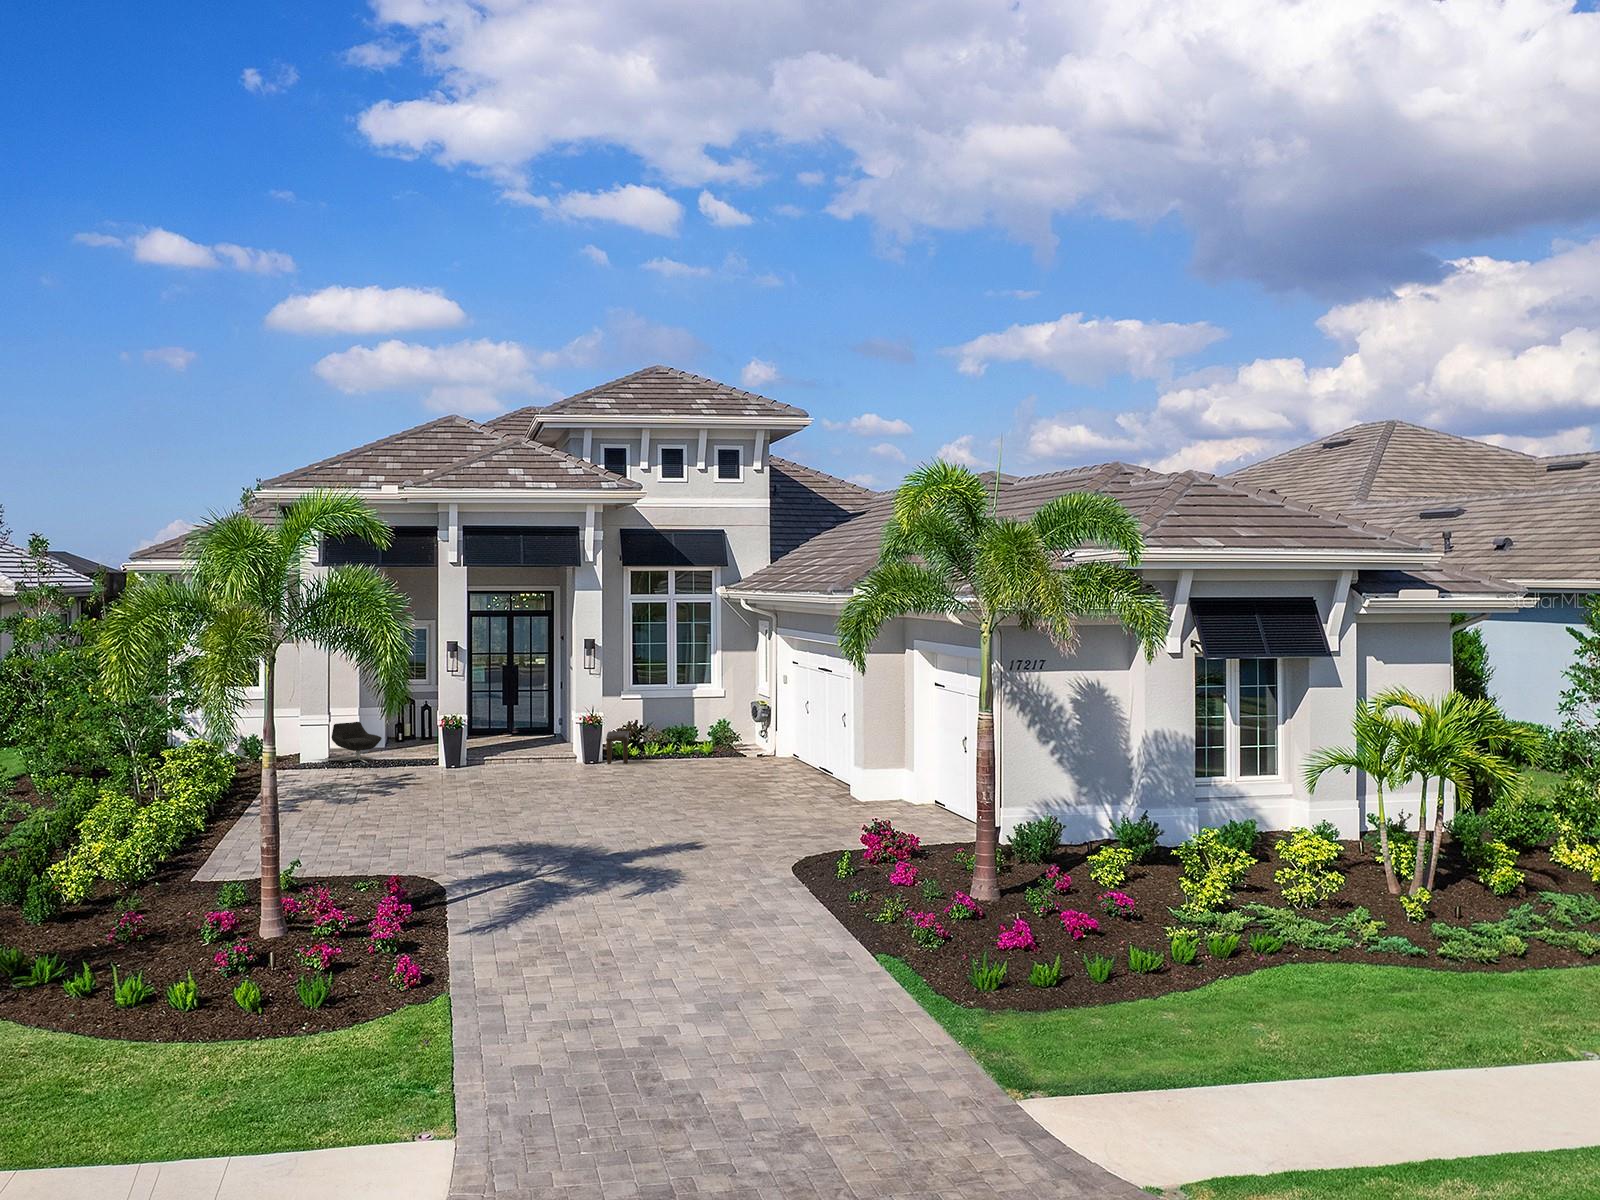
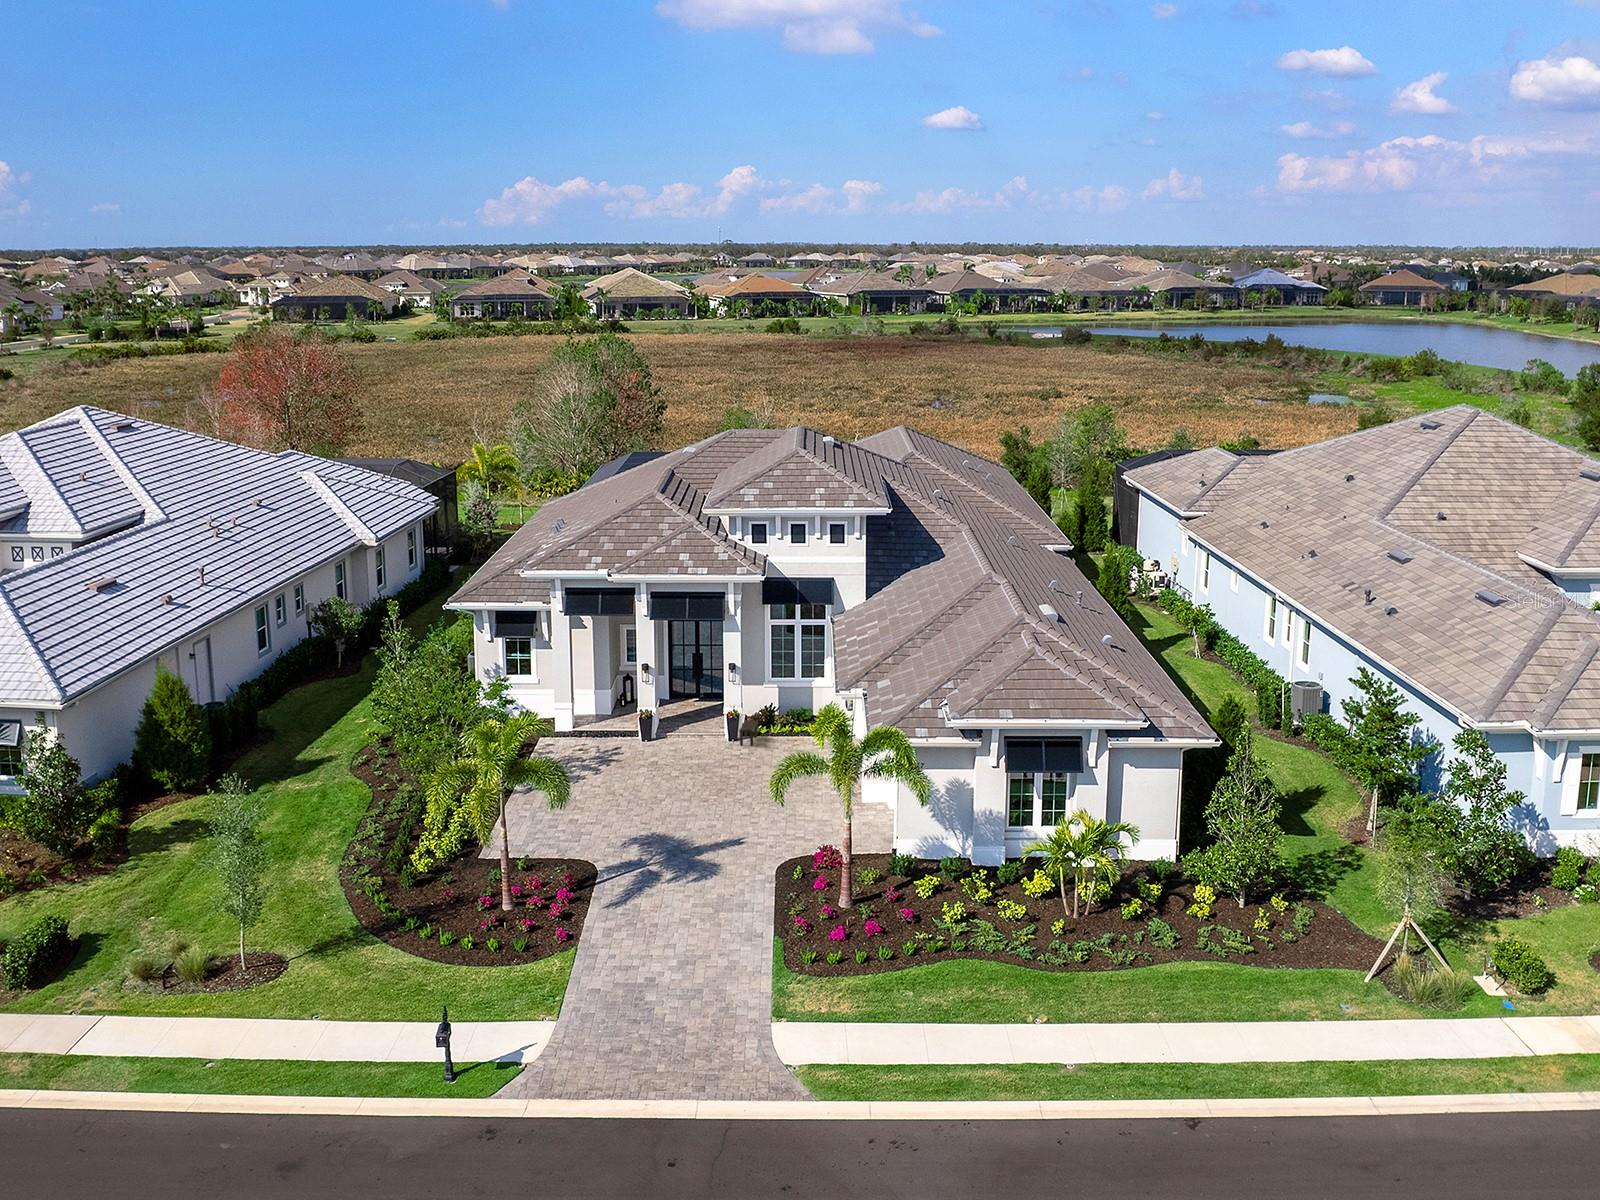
lounge chair: present [331,722,382,762] -> none [577,705,607,734]

